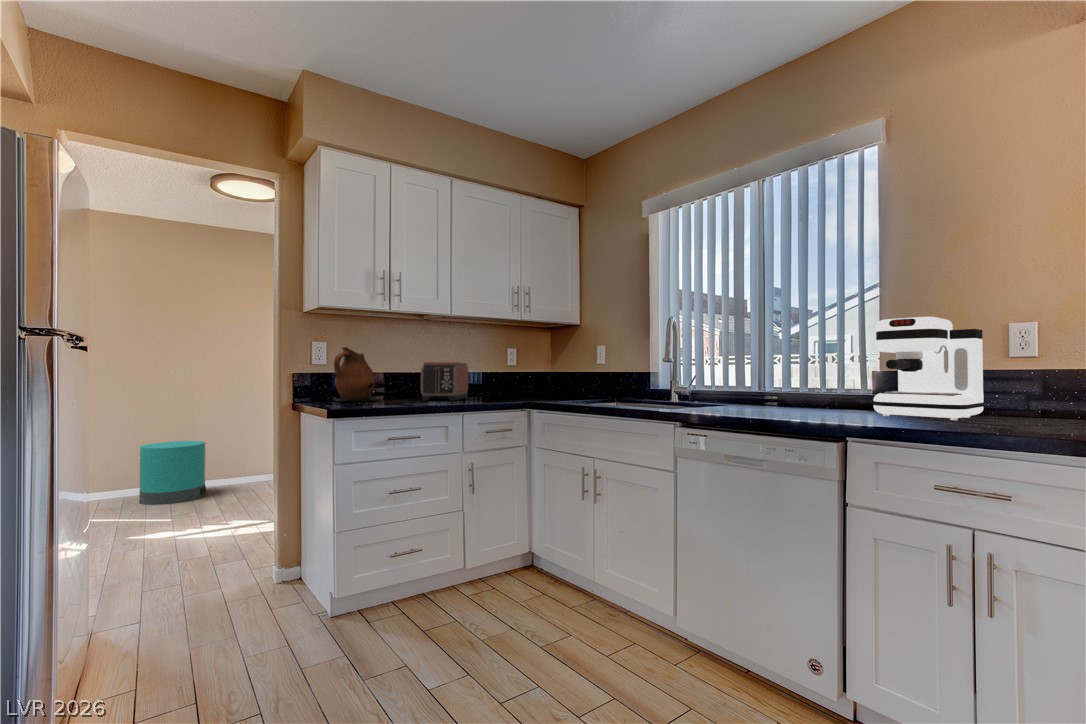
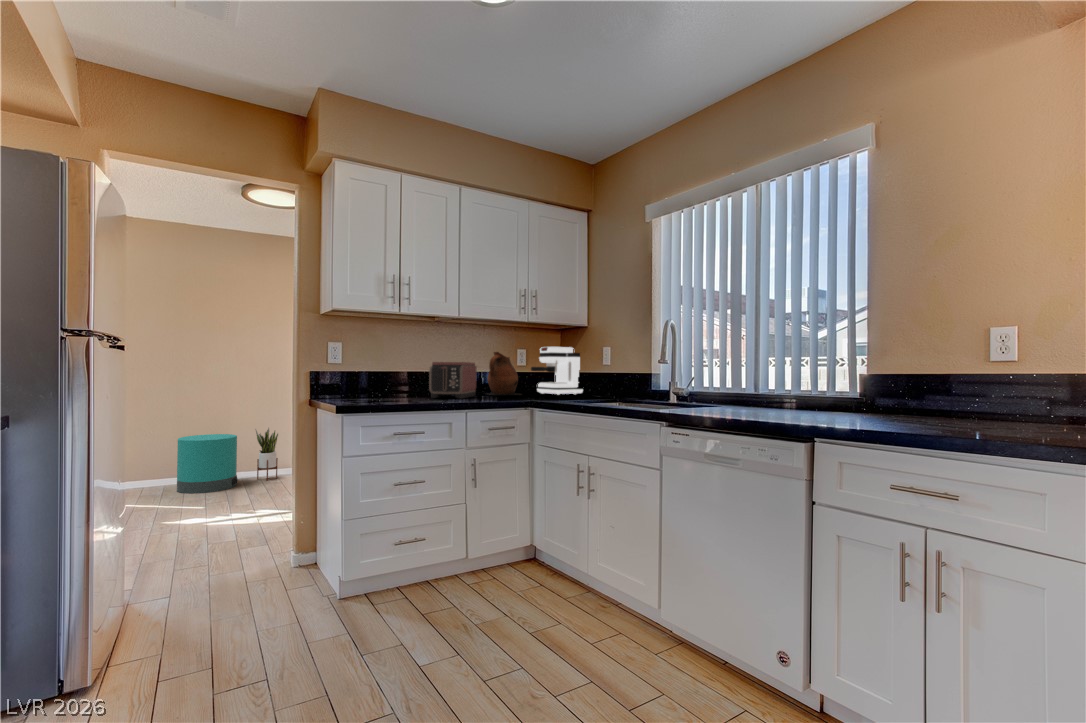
coffee maker: present [874,317,984,420] -> present [531,347,583,395]
ceramic pitcher: present [334,347,378,401] -> present [488,352,520,395]
potted plant: none [225,433,250,489] -> present [255,428,278,481]

